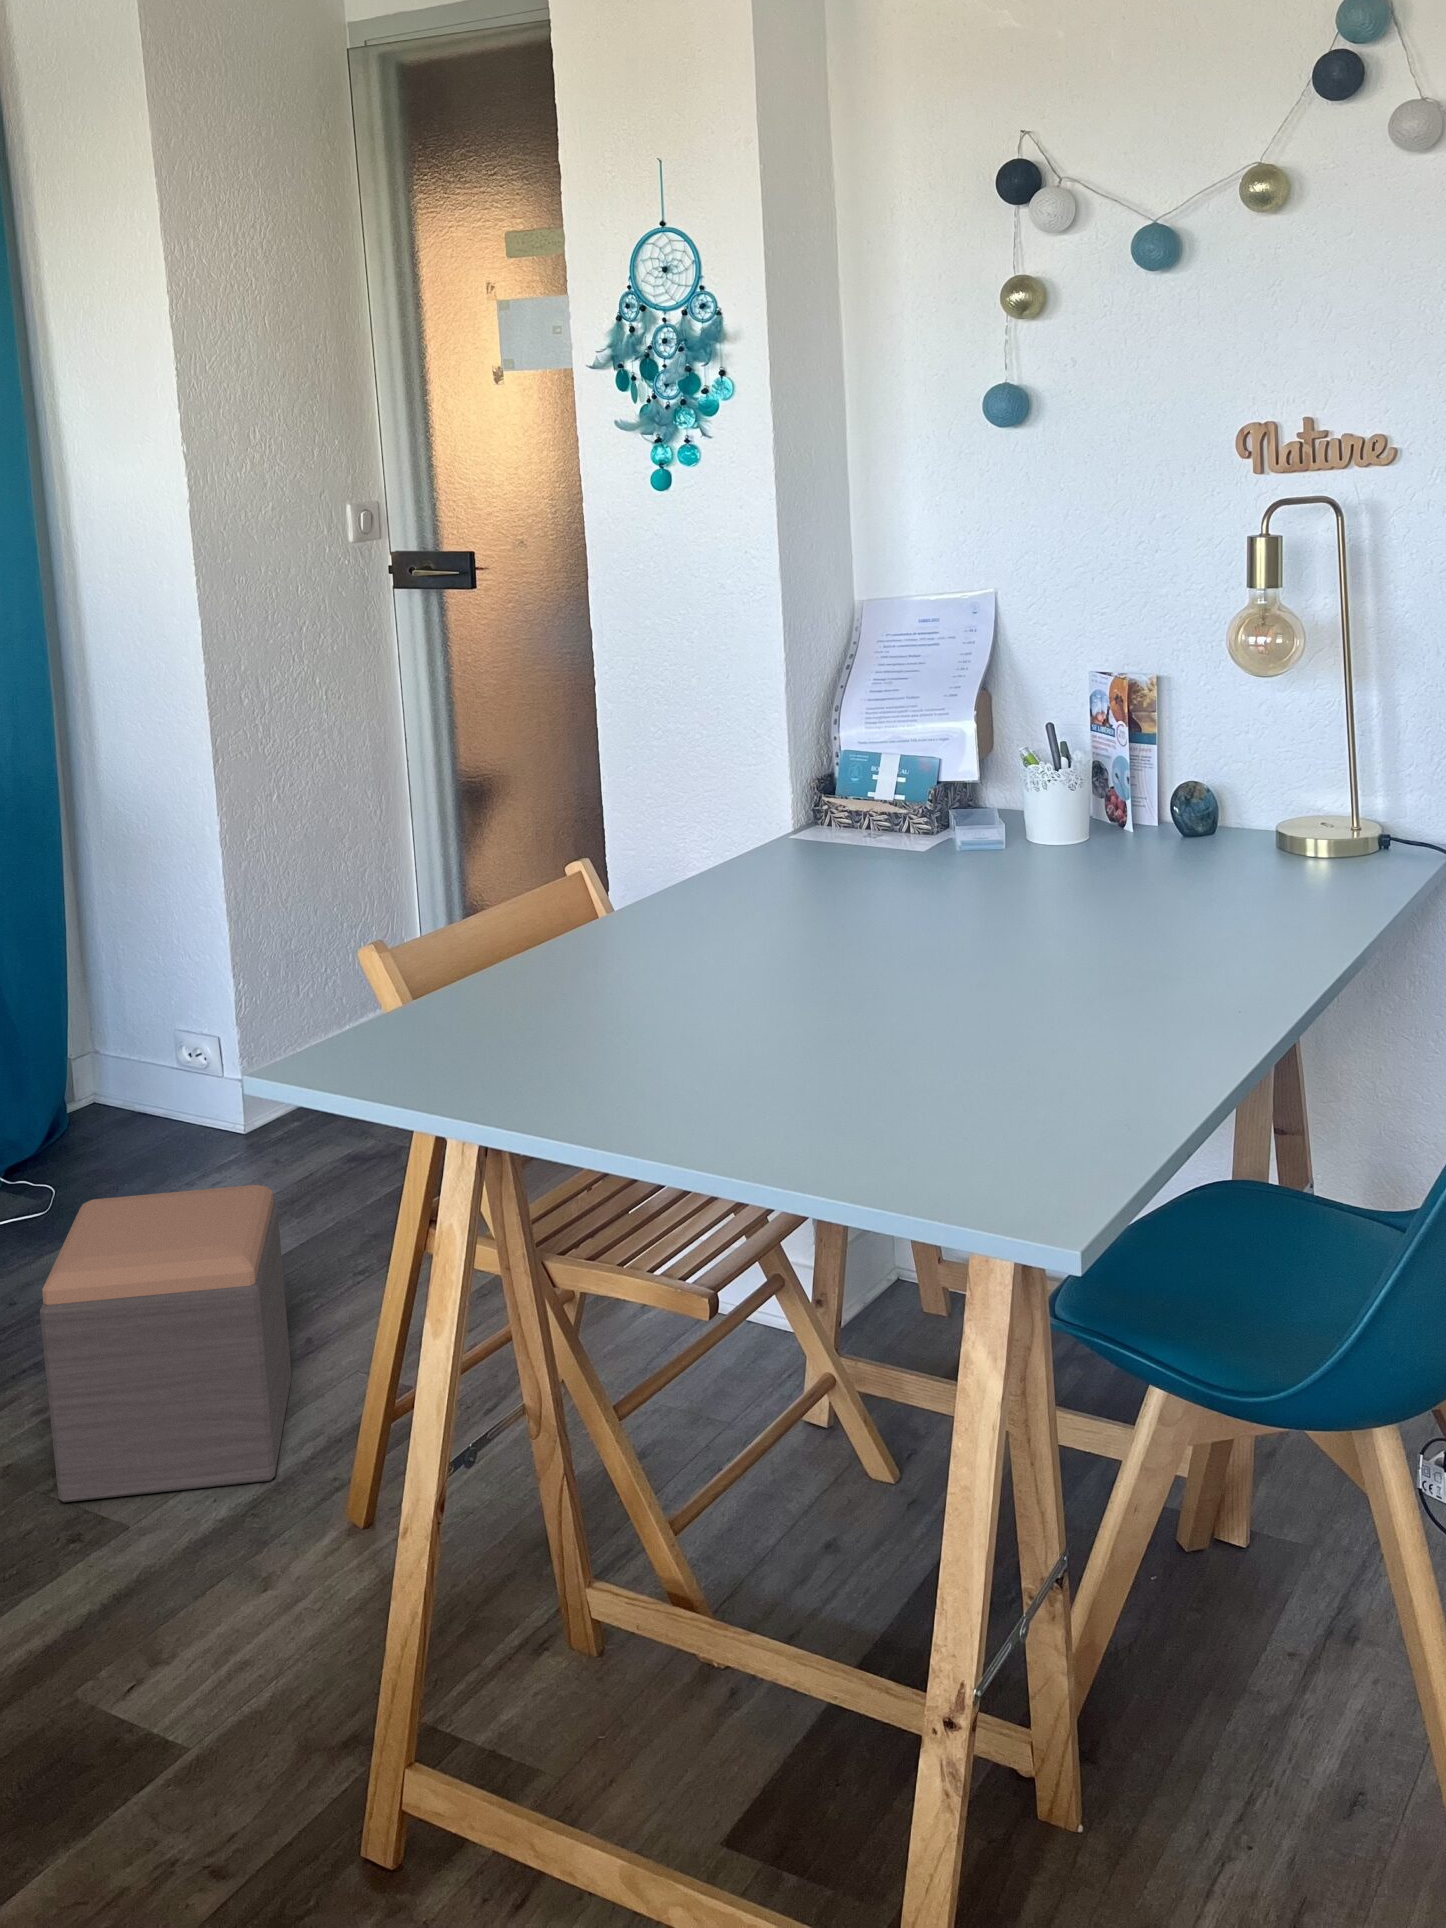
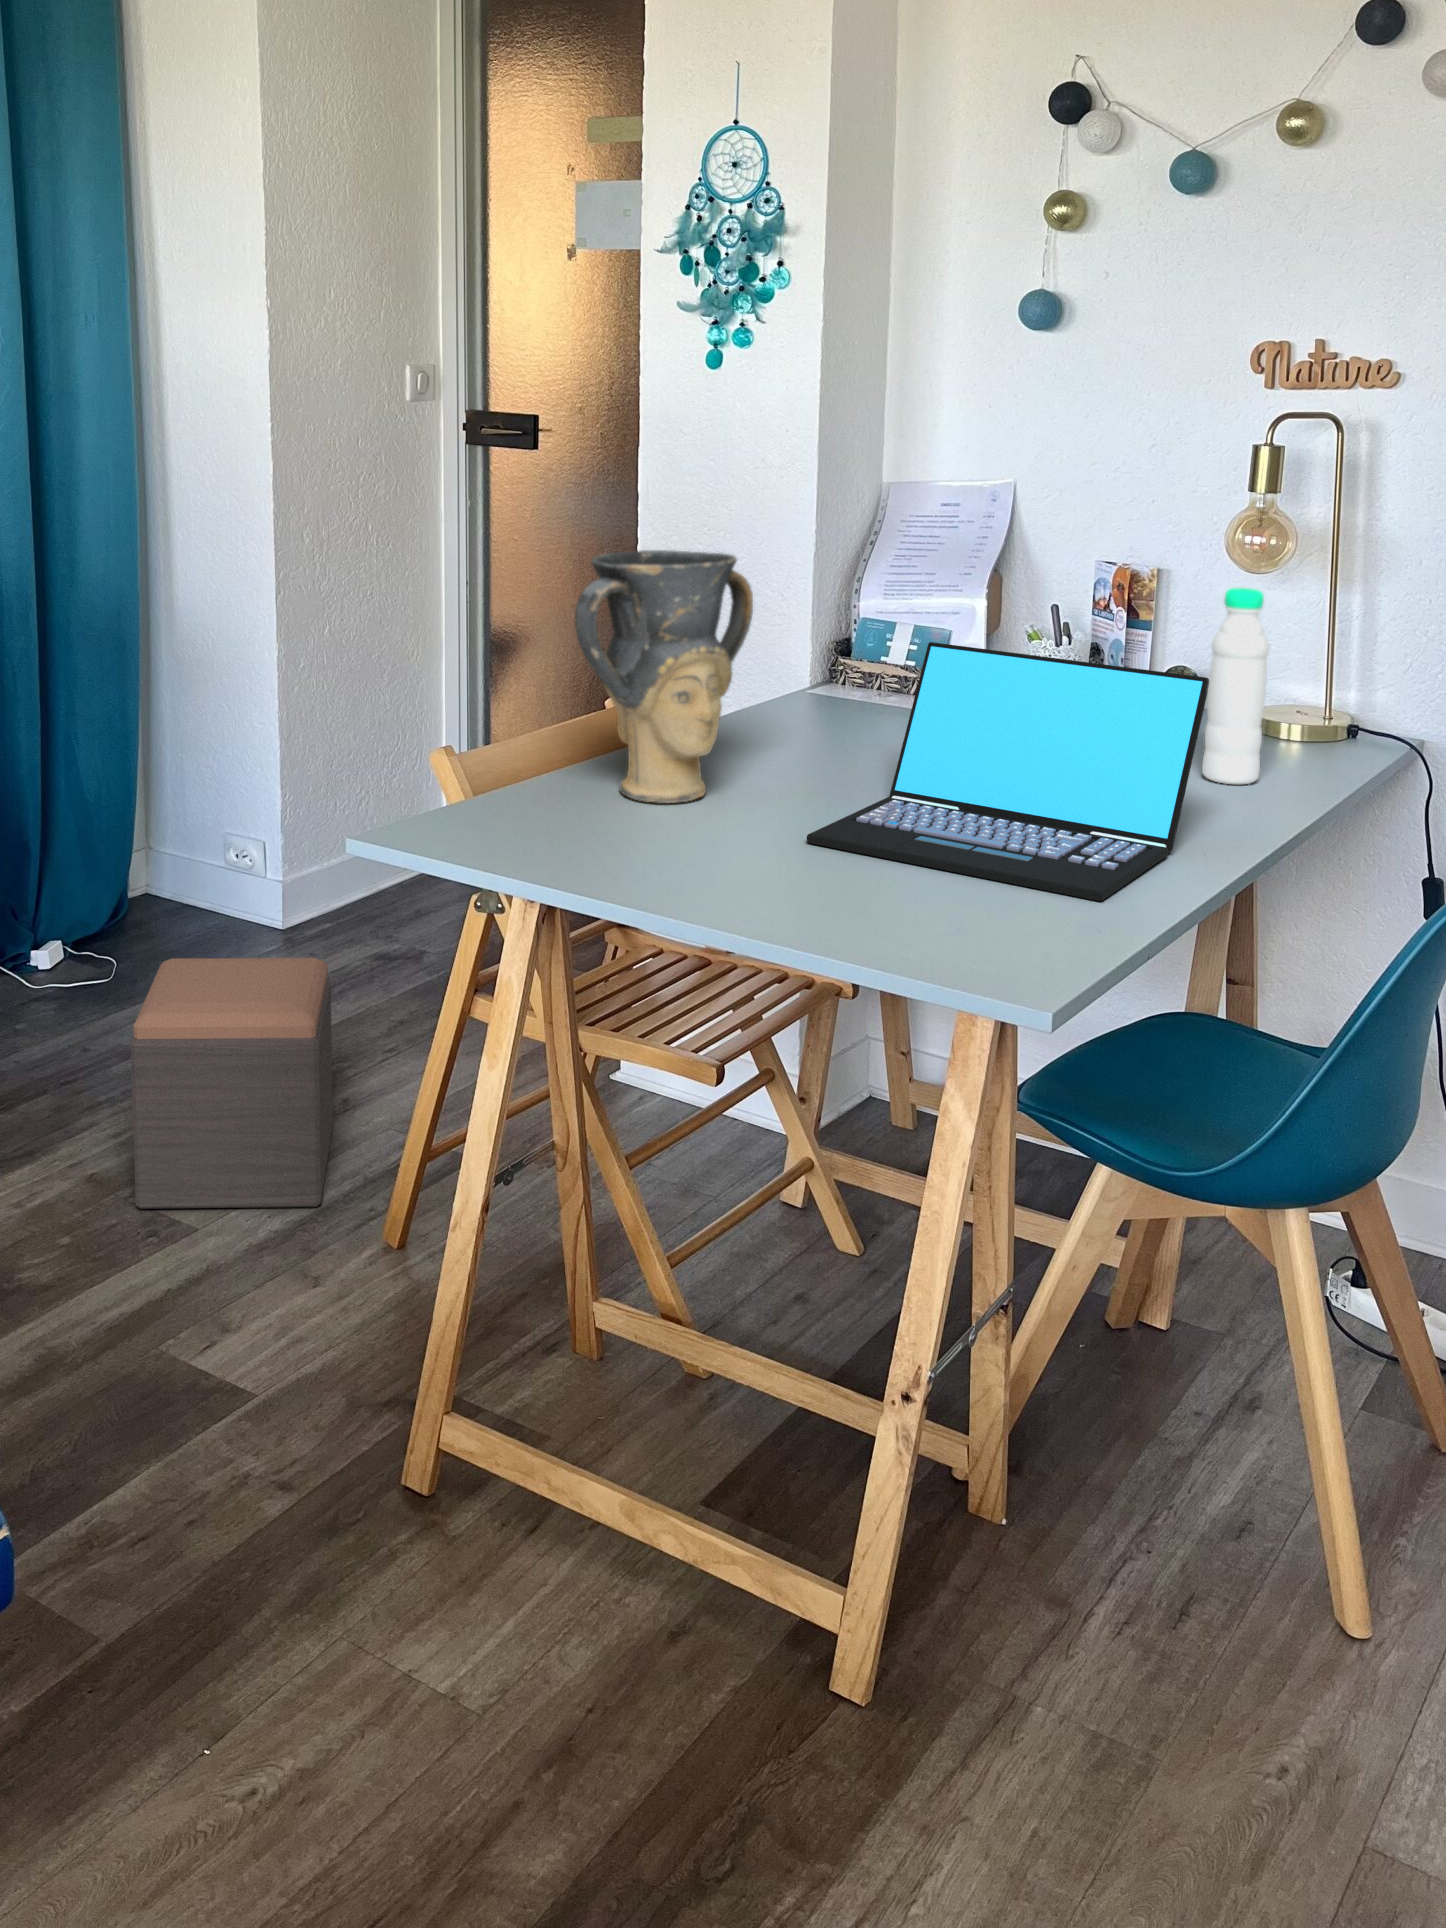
water bottle: none [1225,697,1291,919] -> present [1202,588,1269,784]
vase: none [501,702,709,996] -> present [575,550,753,803]
laptop: none [784,786,1229,1087] -> present [807,642,1210,901]

